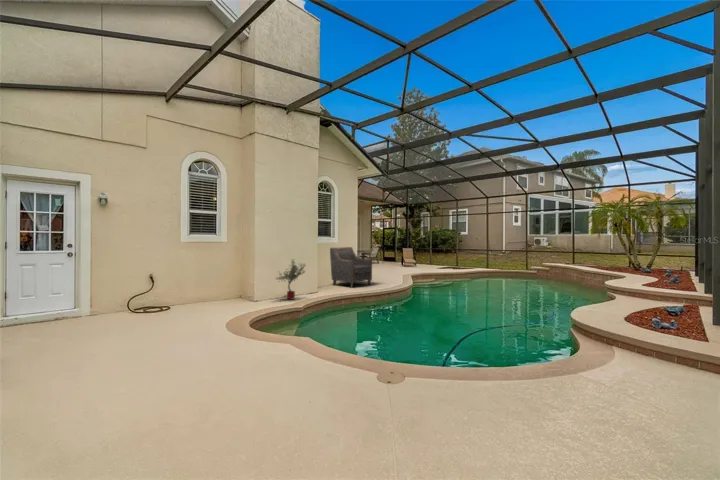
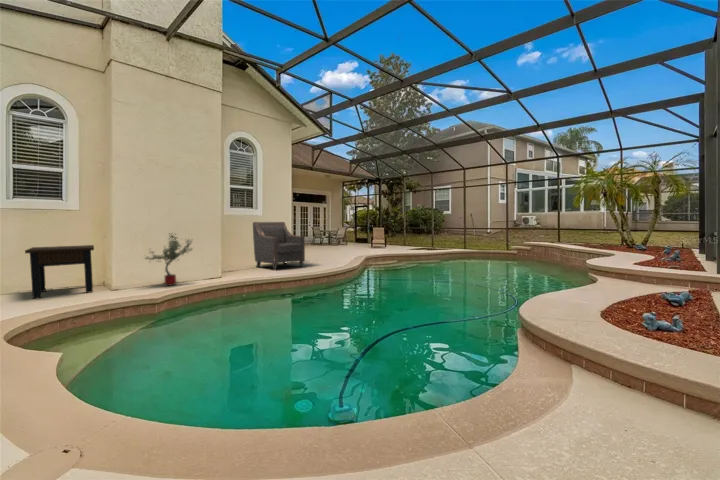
side table: none [198,268,246,308] -> present [25,245,94,299]

